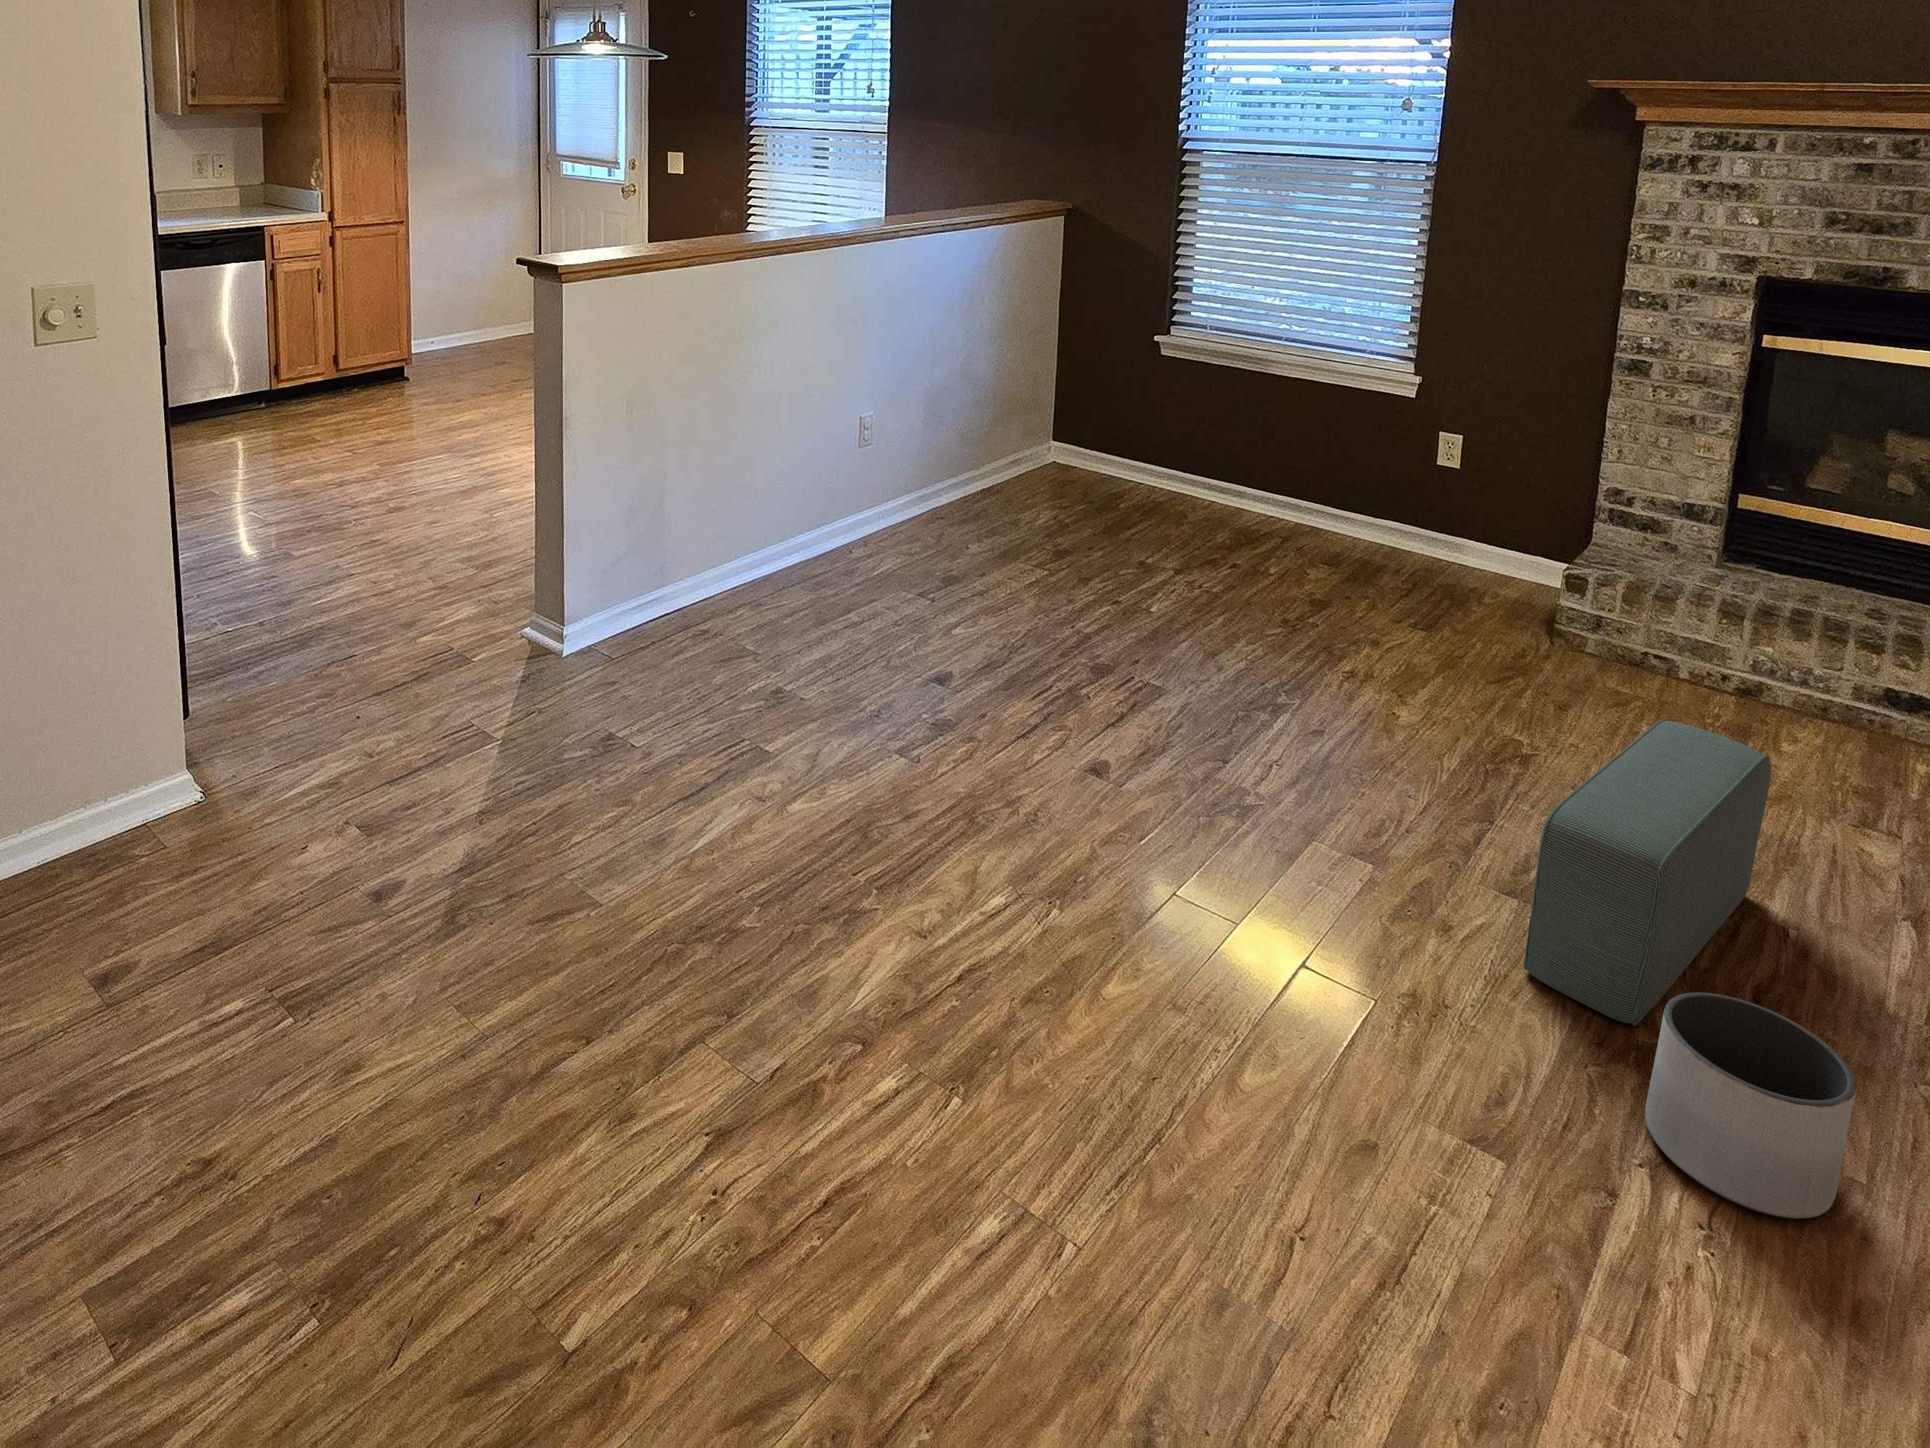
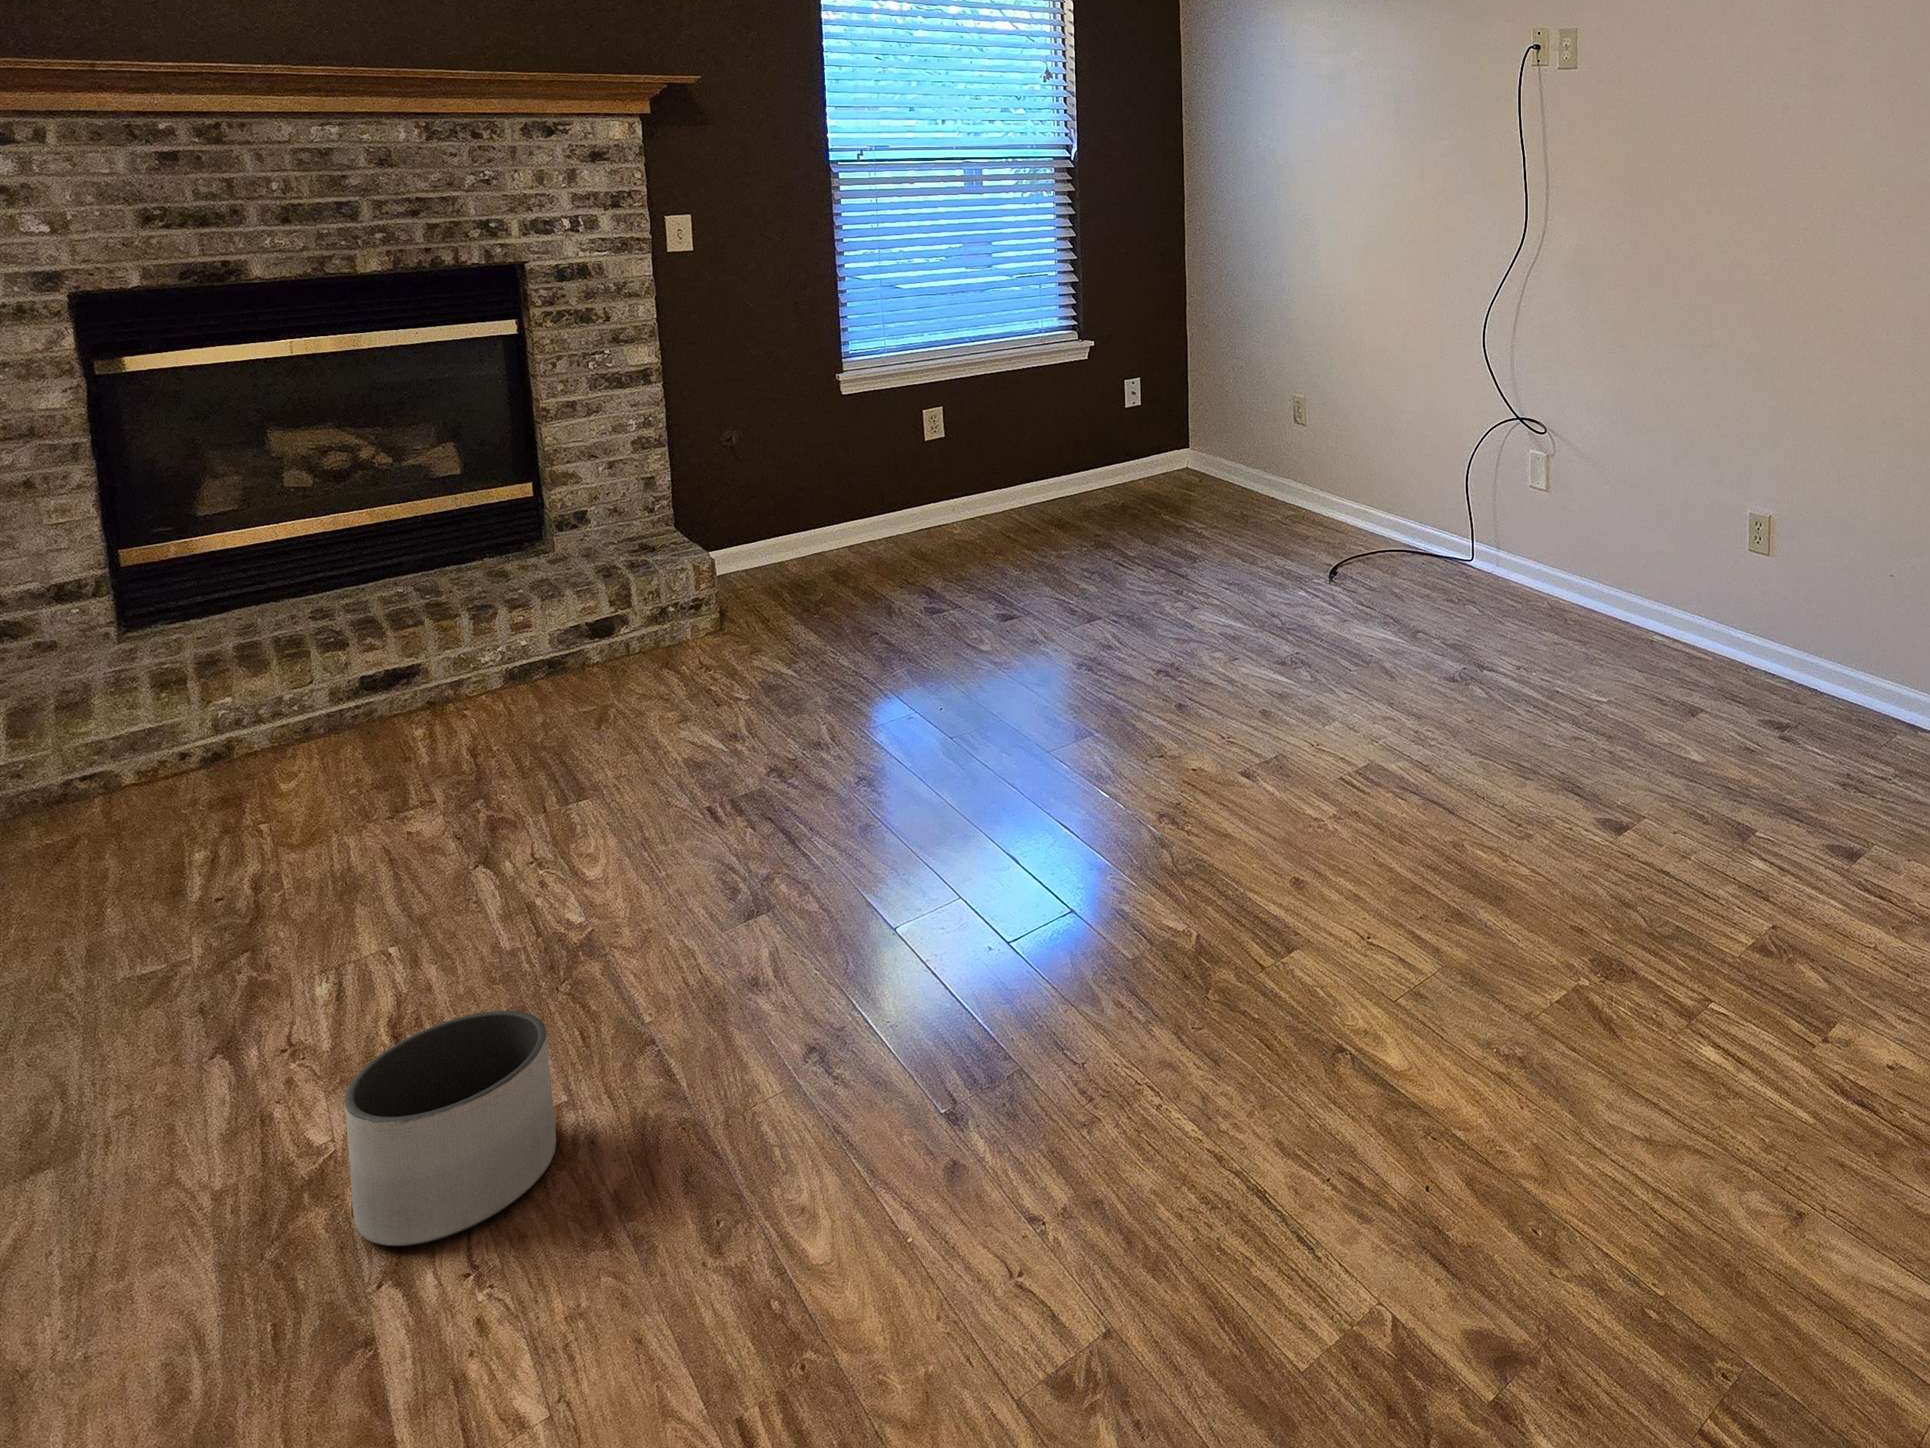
pouf: present [1524,720,1771,1026] -> none [95,796,333,1220]

